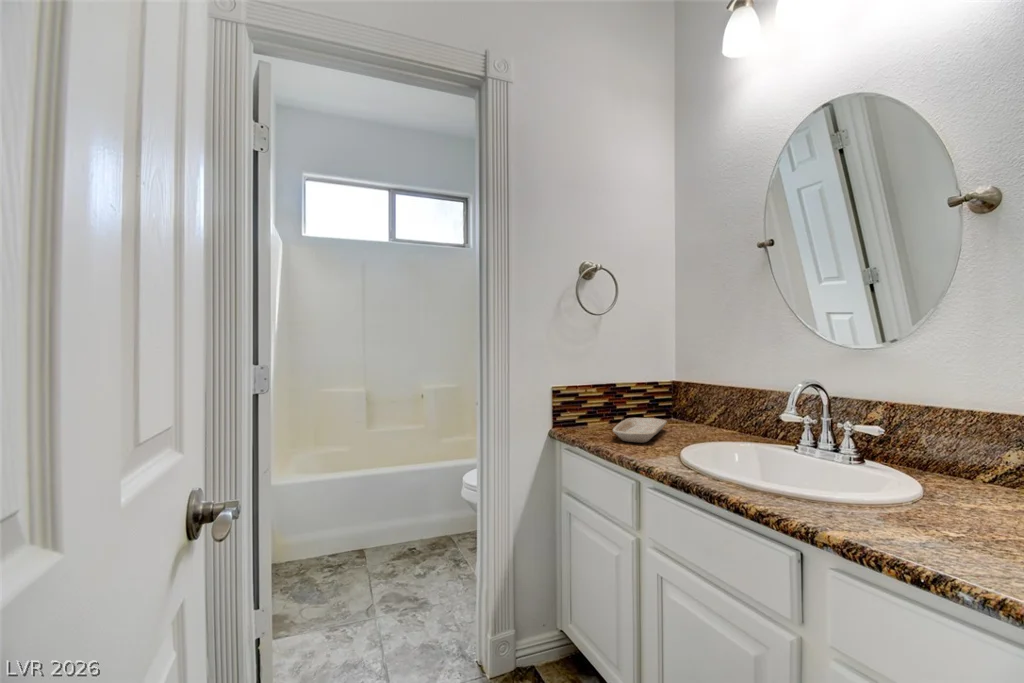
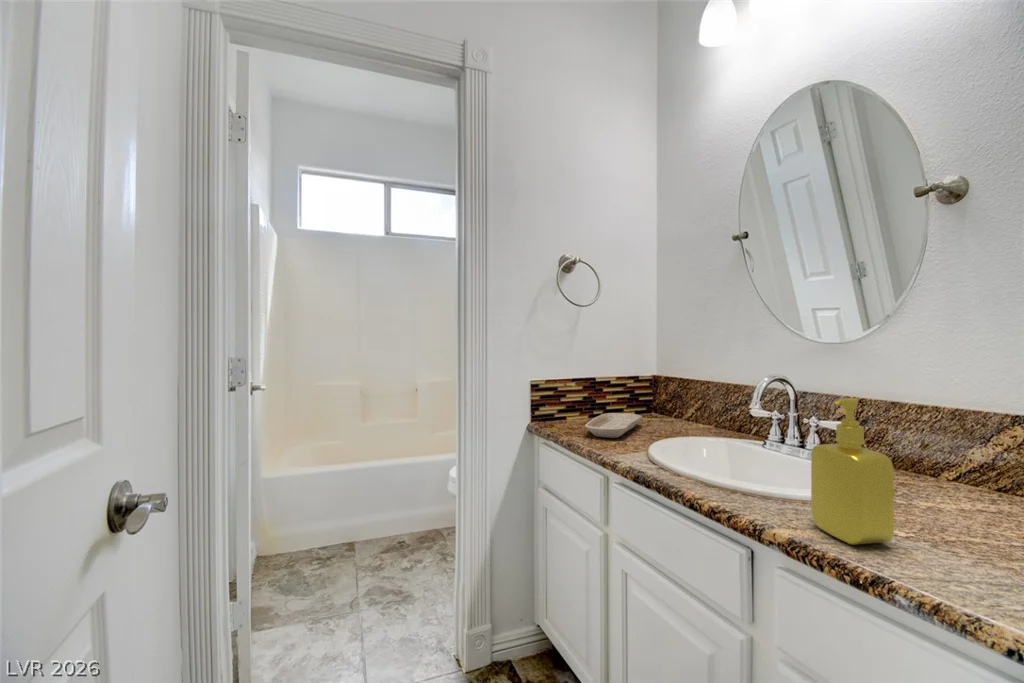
soap dispenser: none [862,402,948,545] -> present [811,398,894,545]

